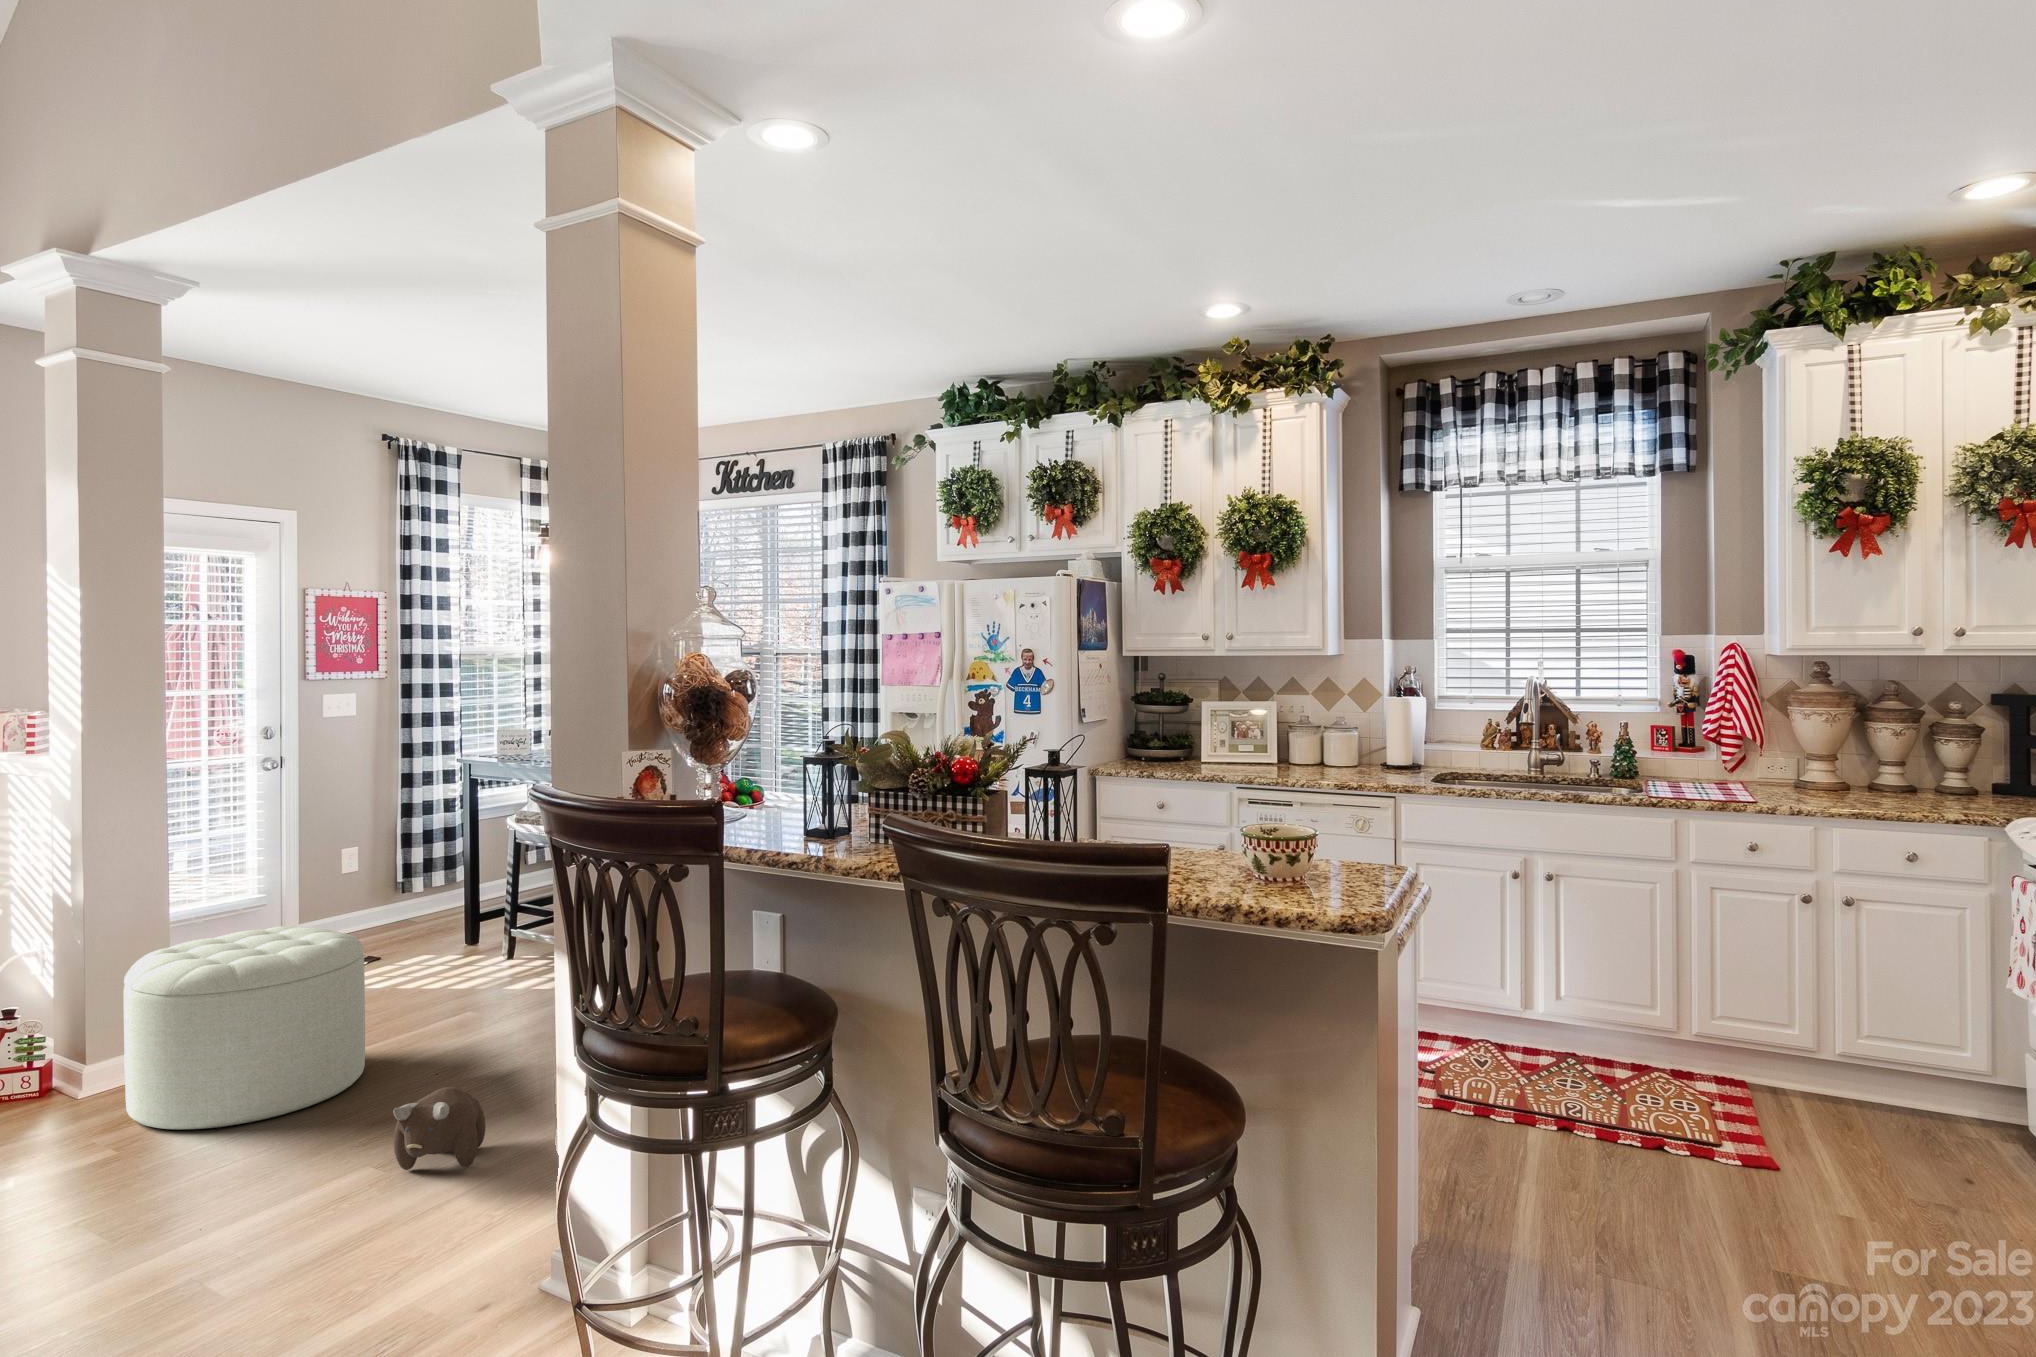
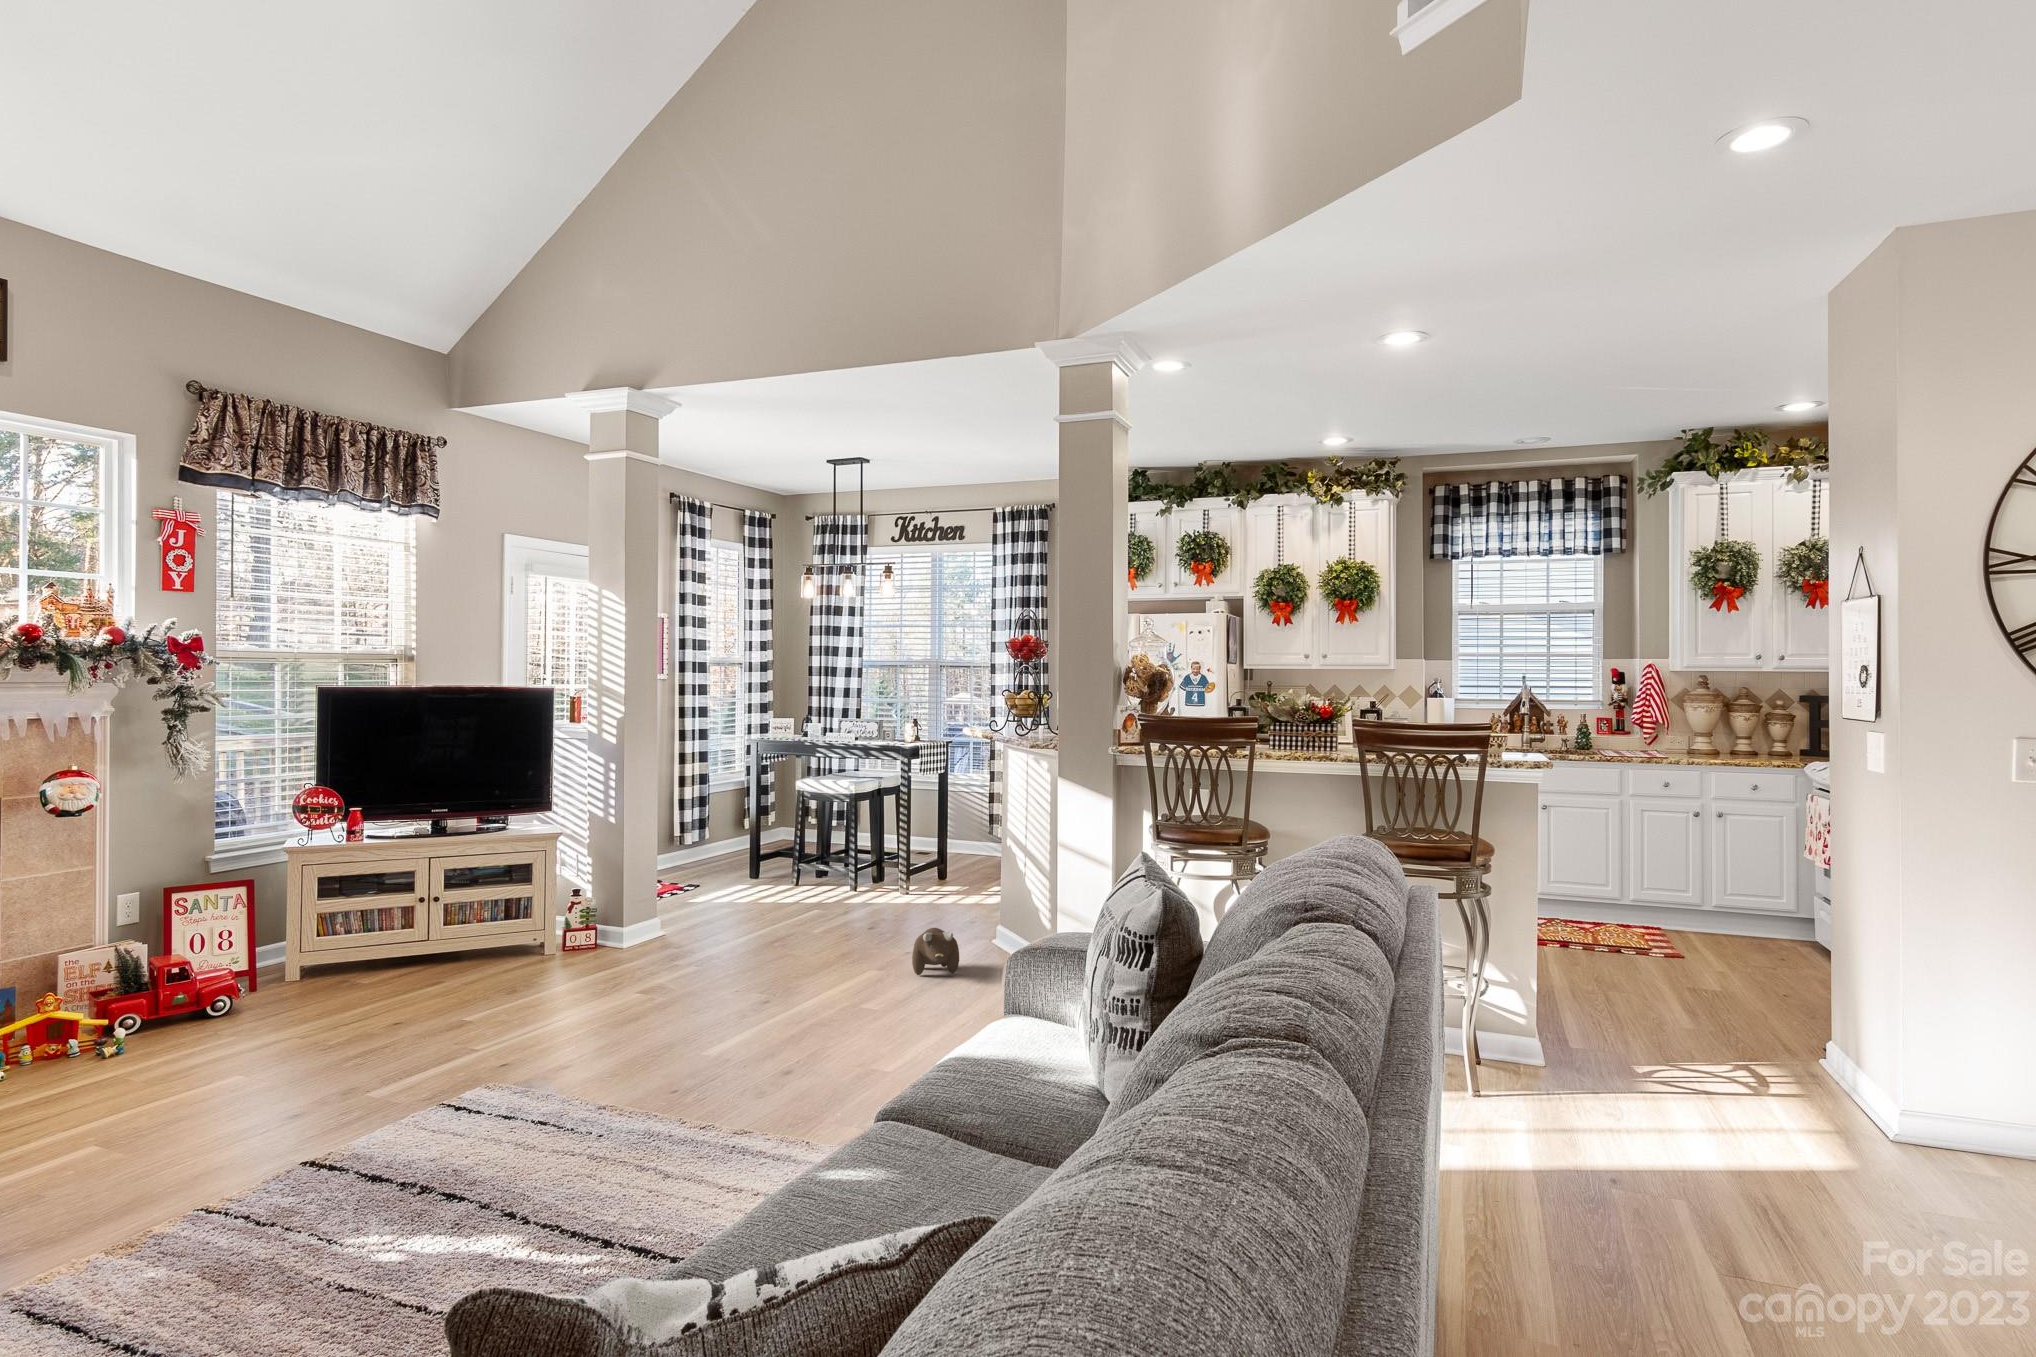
ottoman: present [124,926,365,1129] -> none [684,846,817,964]

